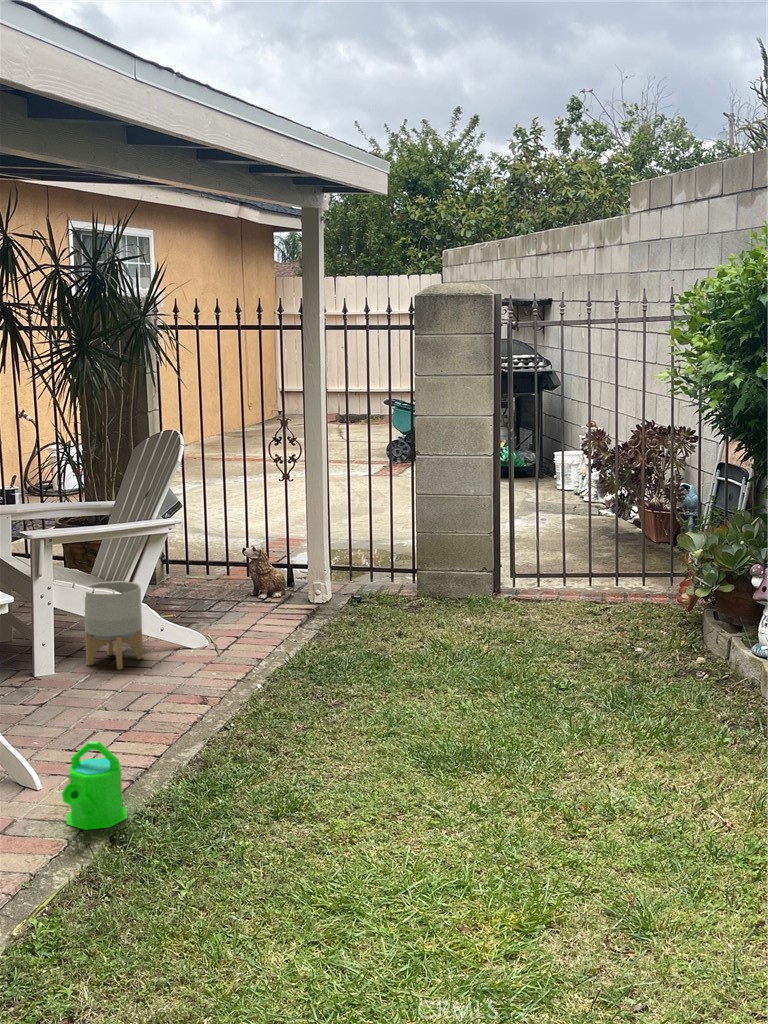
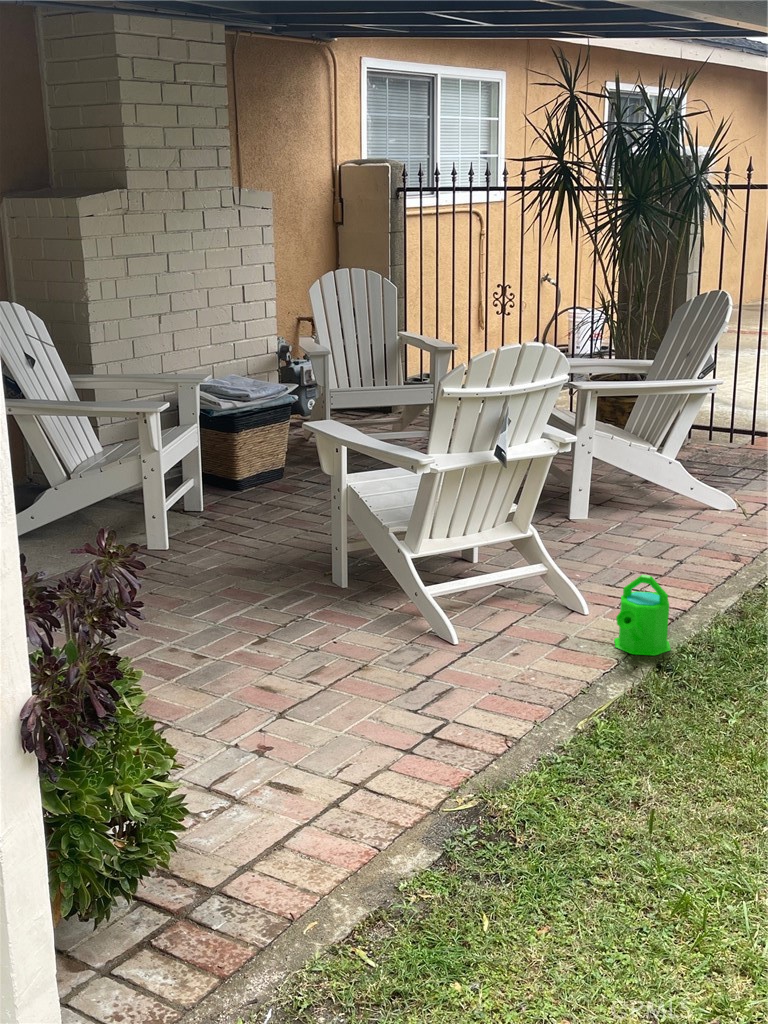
planter: present [84,581,143,670] -> none [618,437,676,521]

